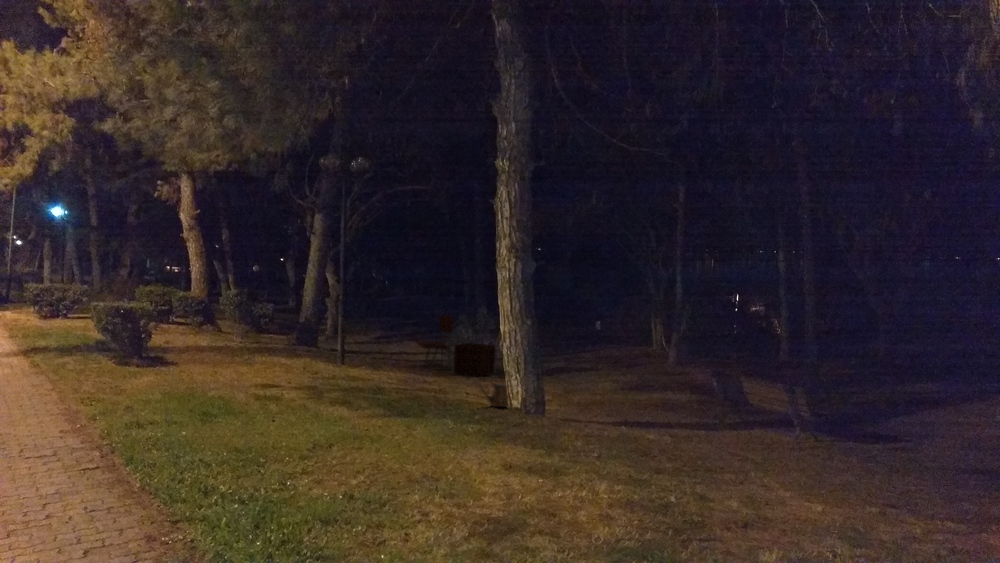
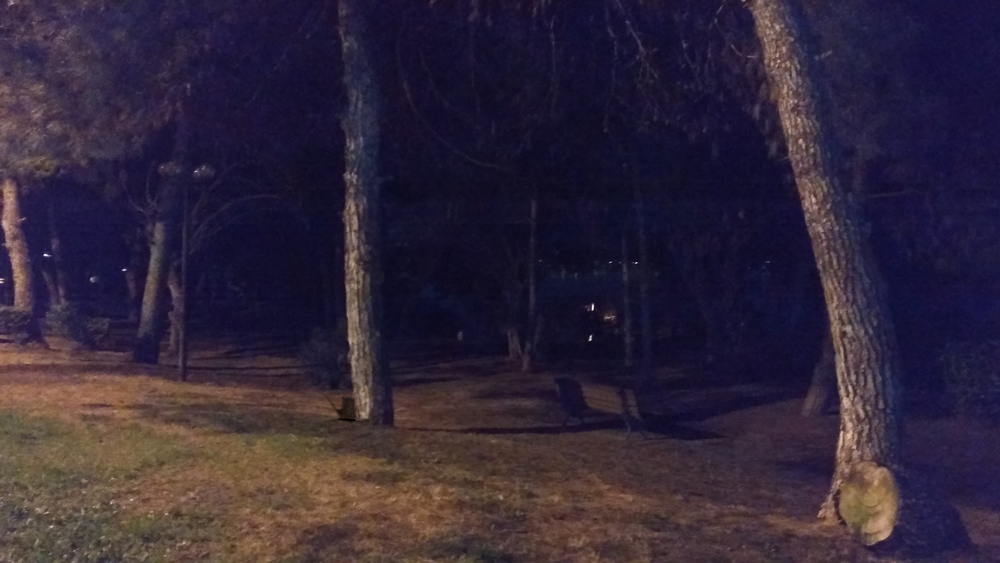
bench: present [417,315,453,370] -> none [266,329,304,387]
wooden crate: present [454,343,495,377] -> none [305,359,348,394]

